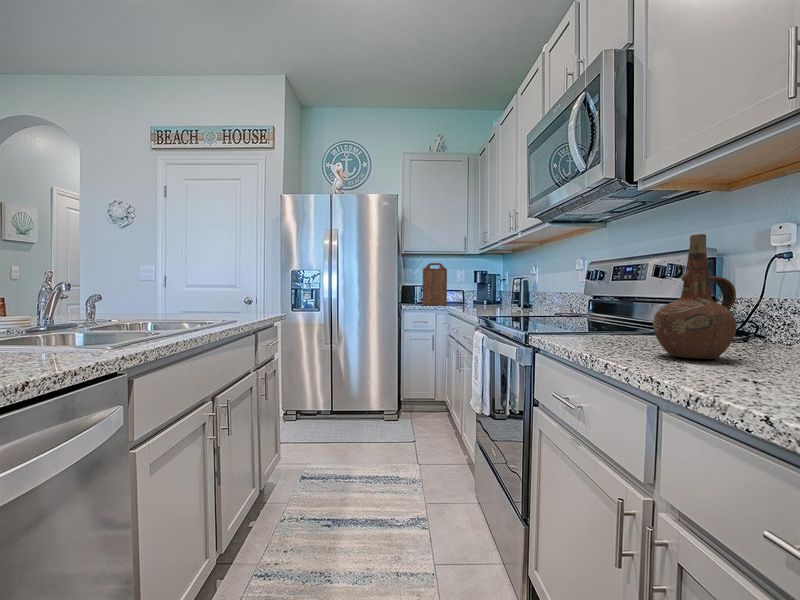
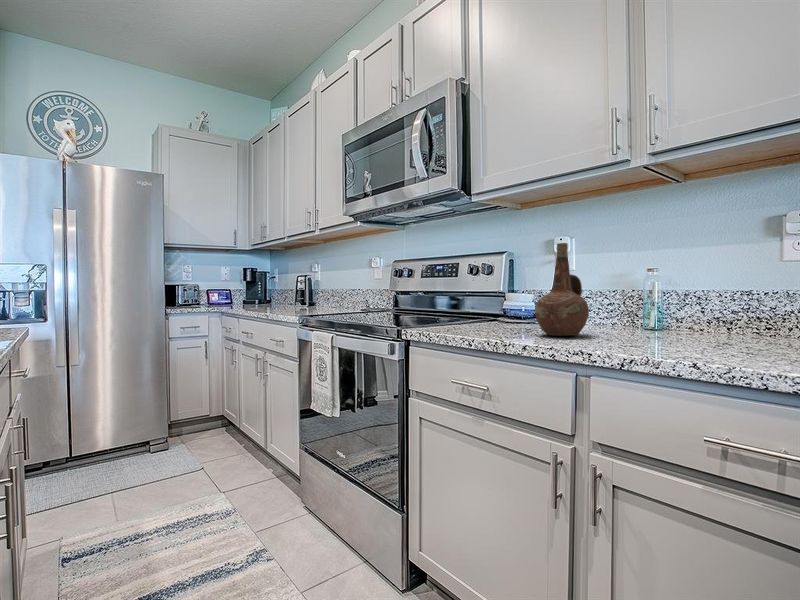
cutting board: present [423,263,447,306] -> none [189,258,222,308]

